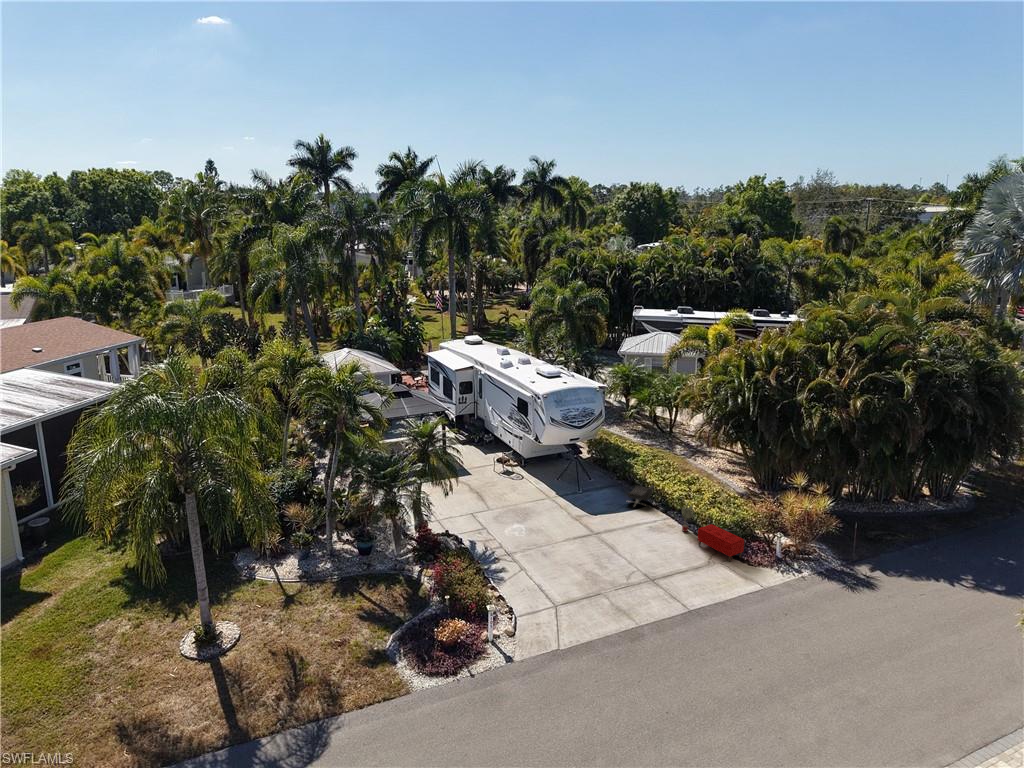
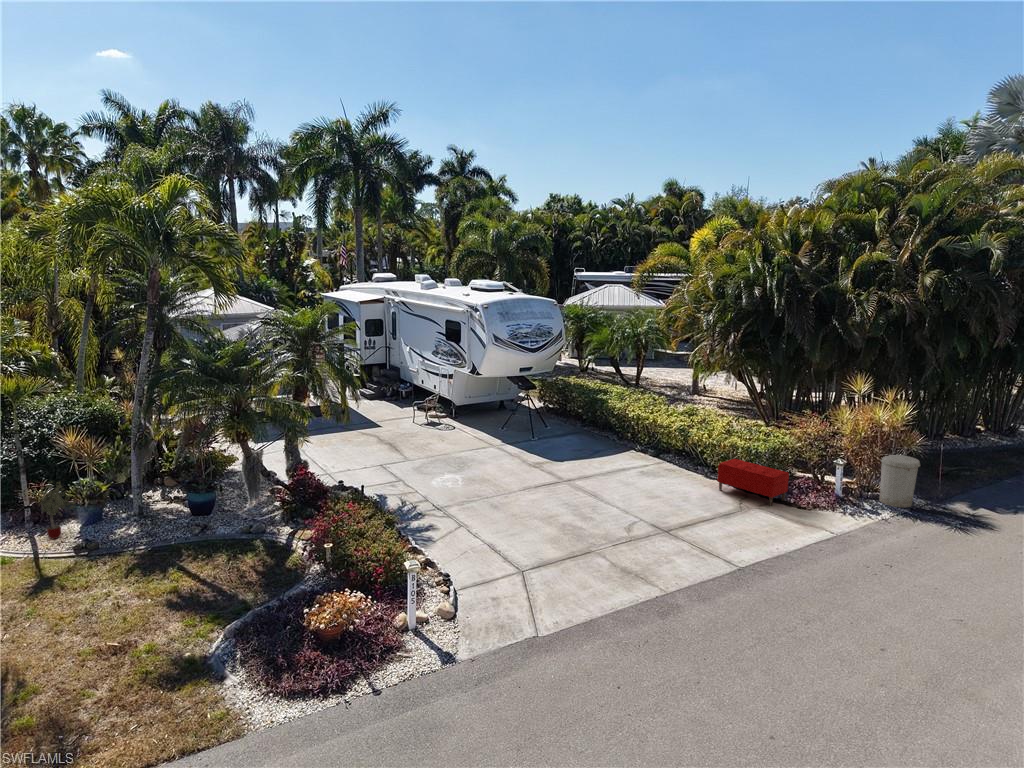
lounge chair: present [628,485,654,504] -> none [602,420,642,453]
potted tree: present [682,503,697,532] -> present [39,481,76,539]
trash can: none [809,529,836,568] -> present [879,455,920,507]

